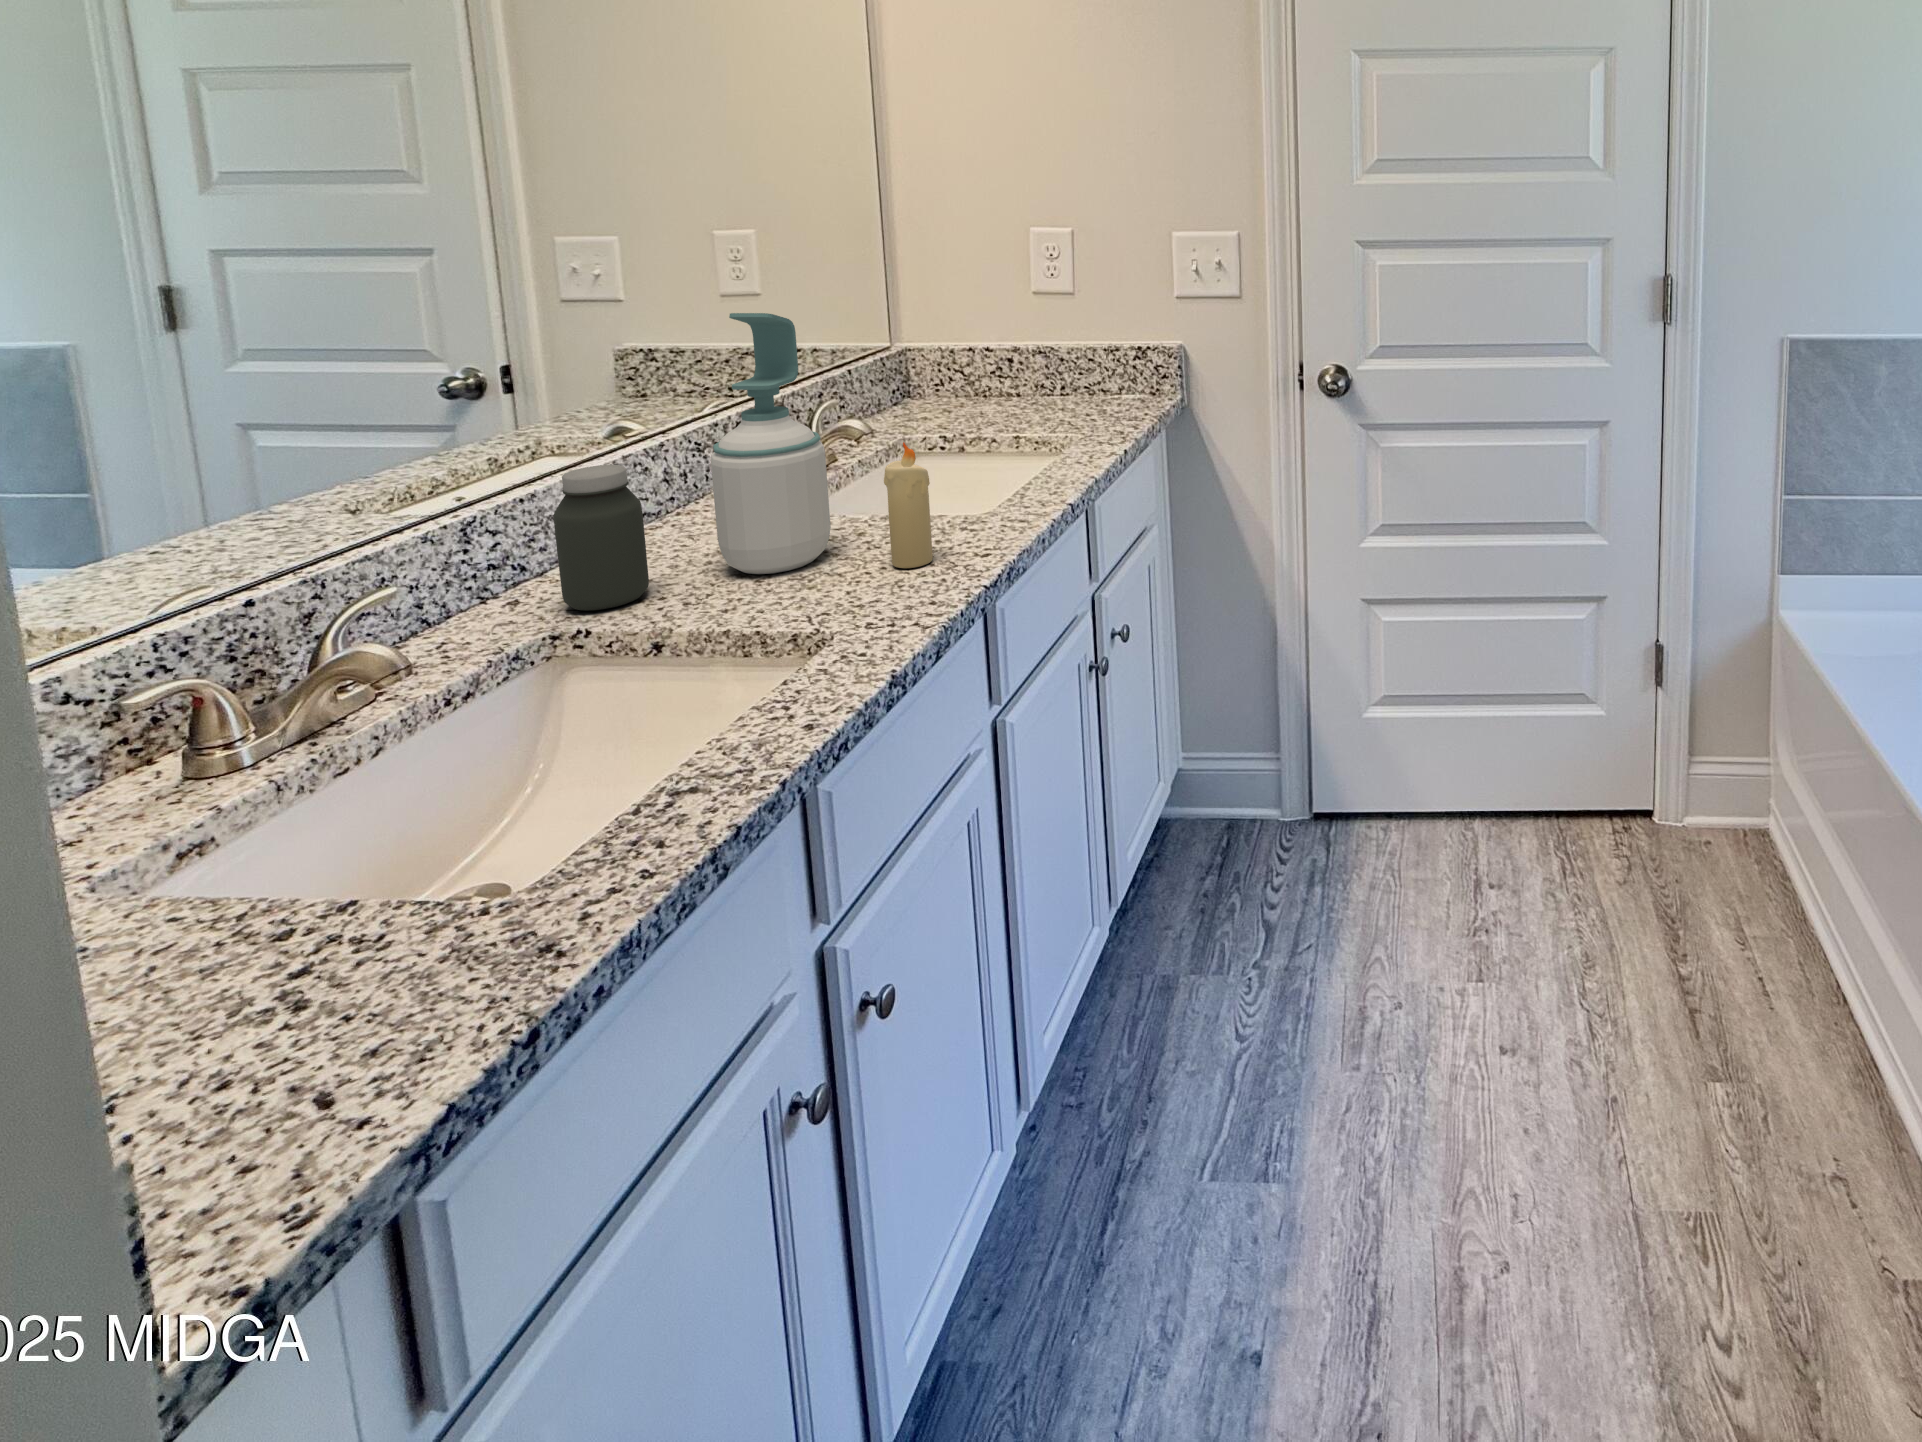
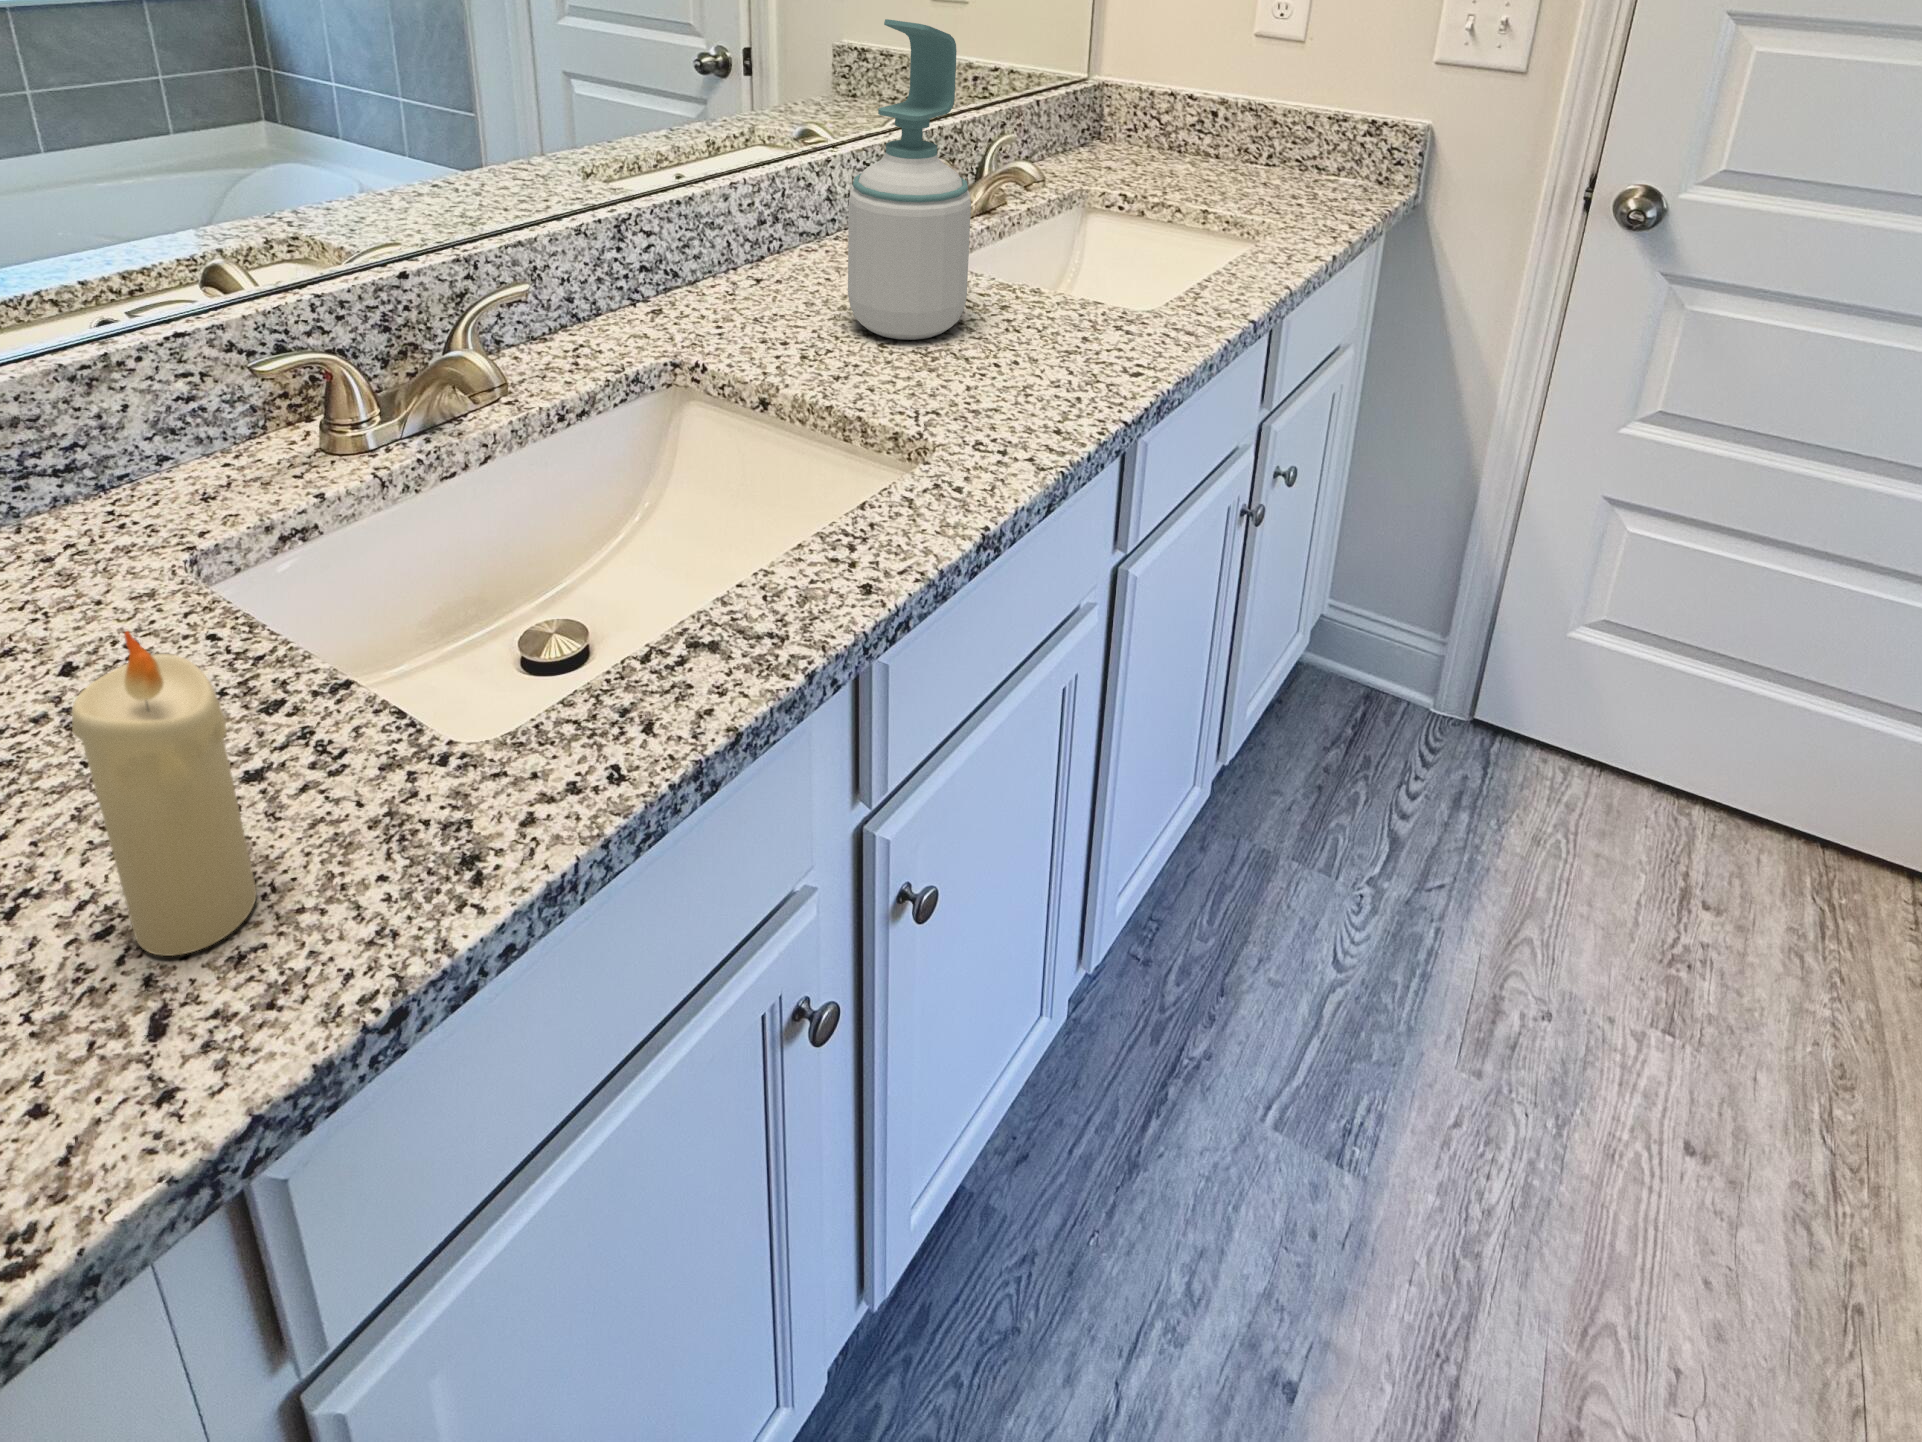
candle: present [884,442,933,568] -> present [72,631,256,956]
jar: present [554,465,649,611] -> none [689,180,775,342]

